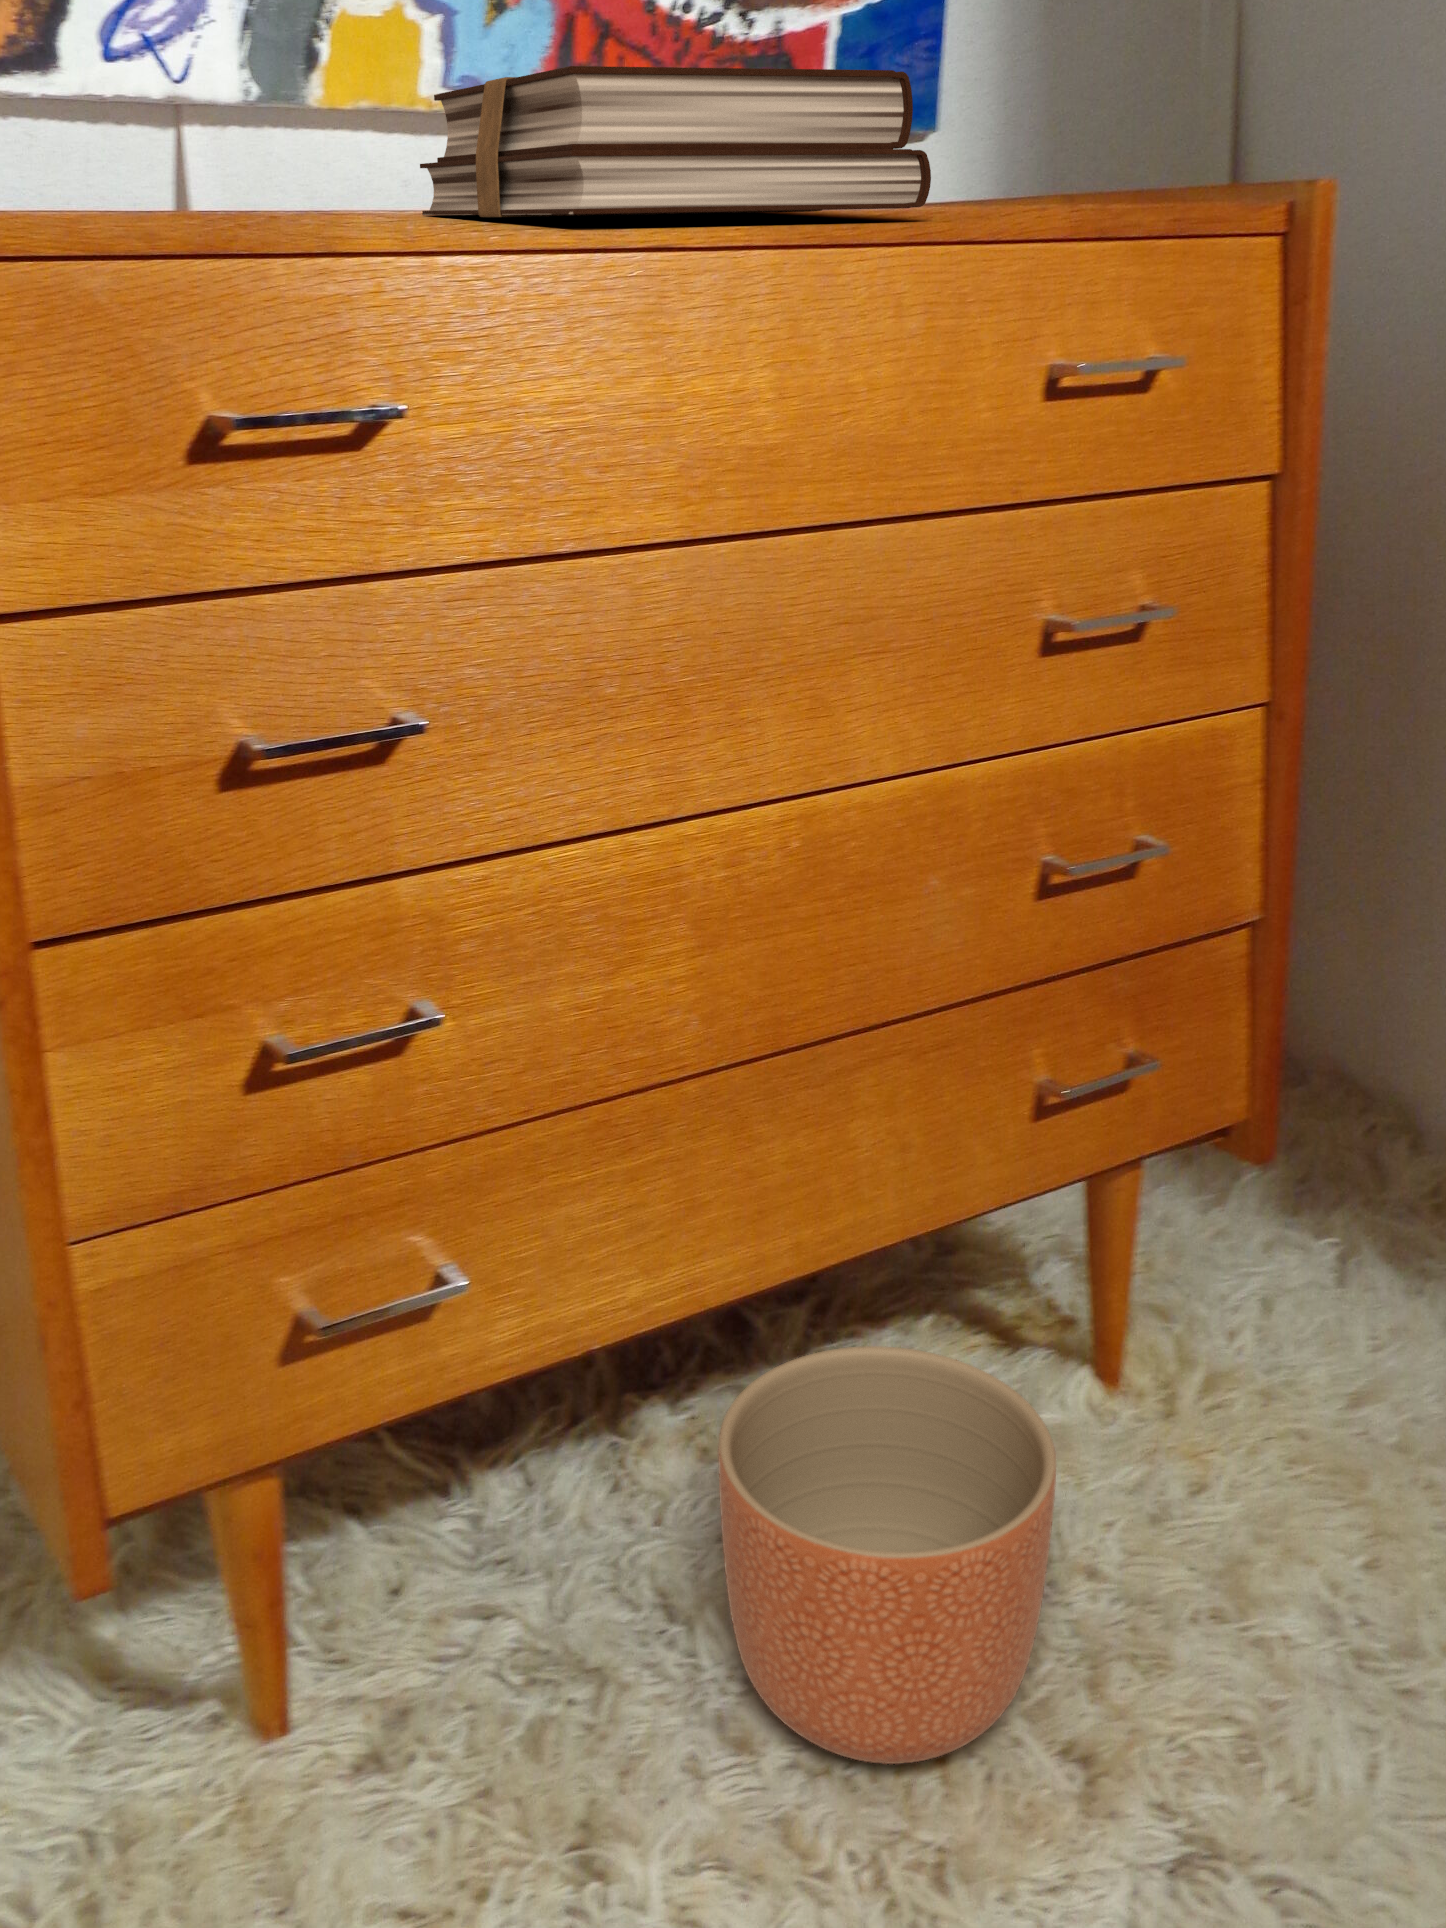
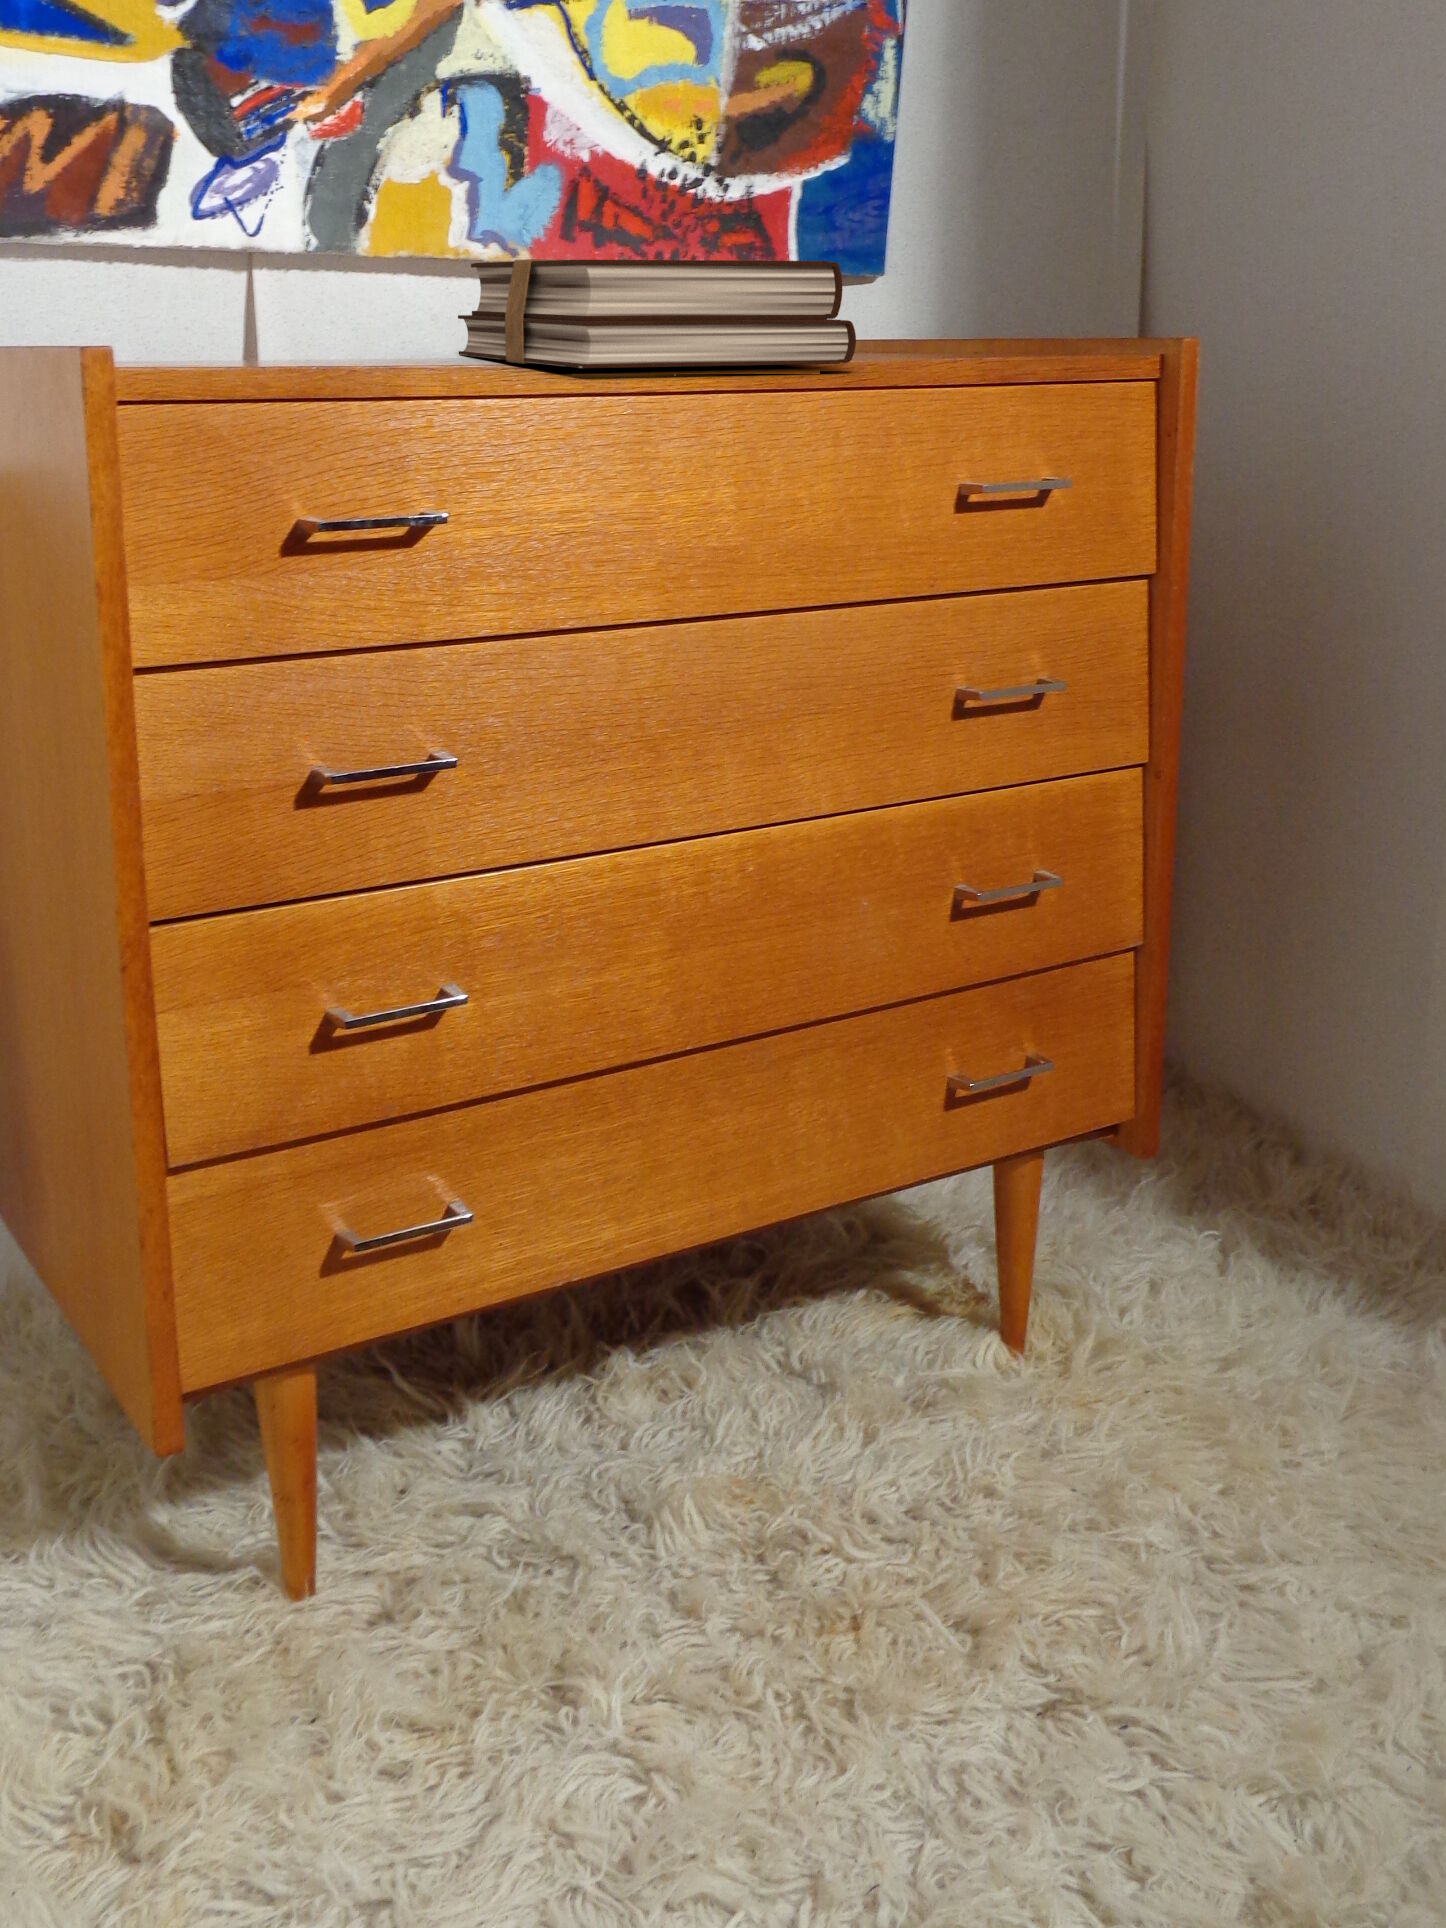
planter: present [718,1346,1056,1764] -> none [675,1286,953,1627]

